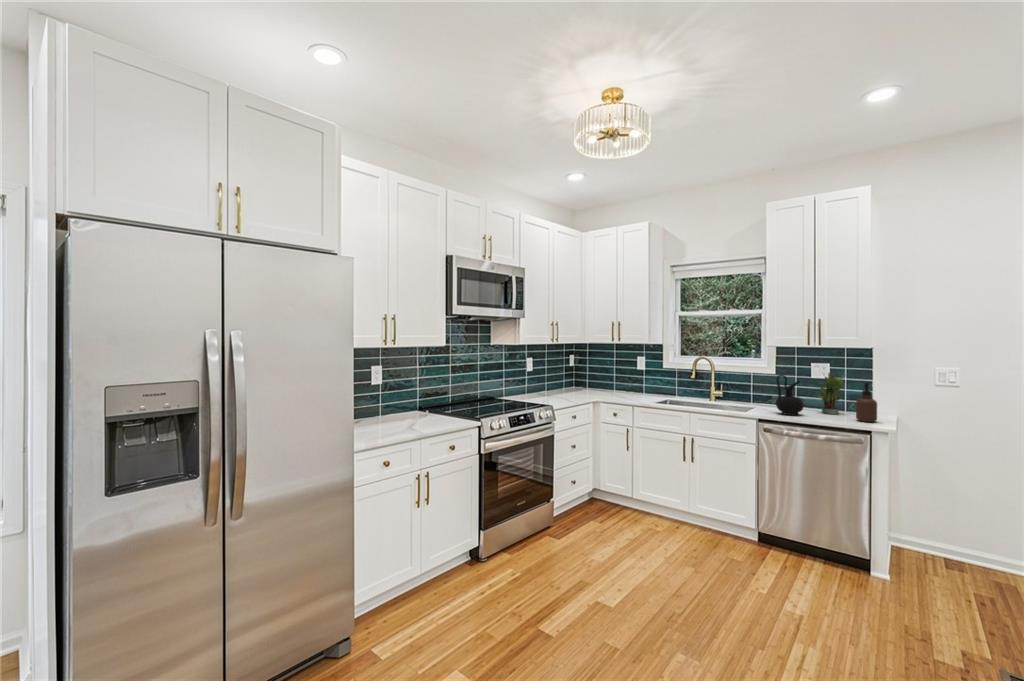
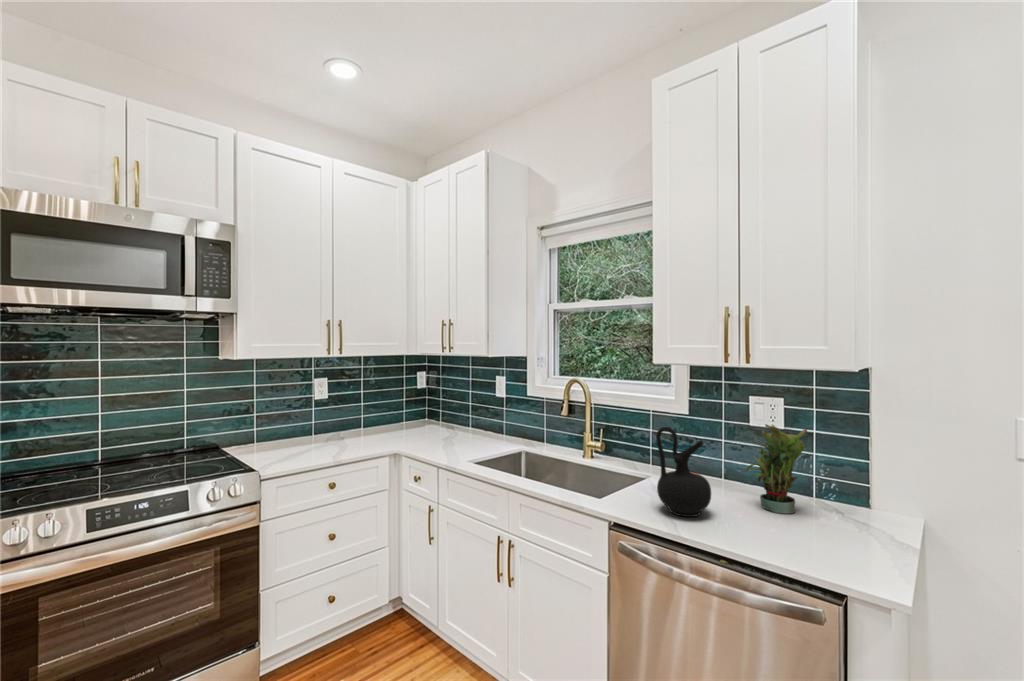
soap dispenser: present [856,383,877,422] -> none [818,458,868,560]

